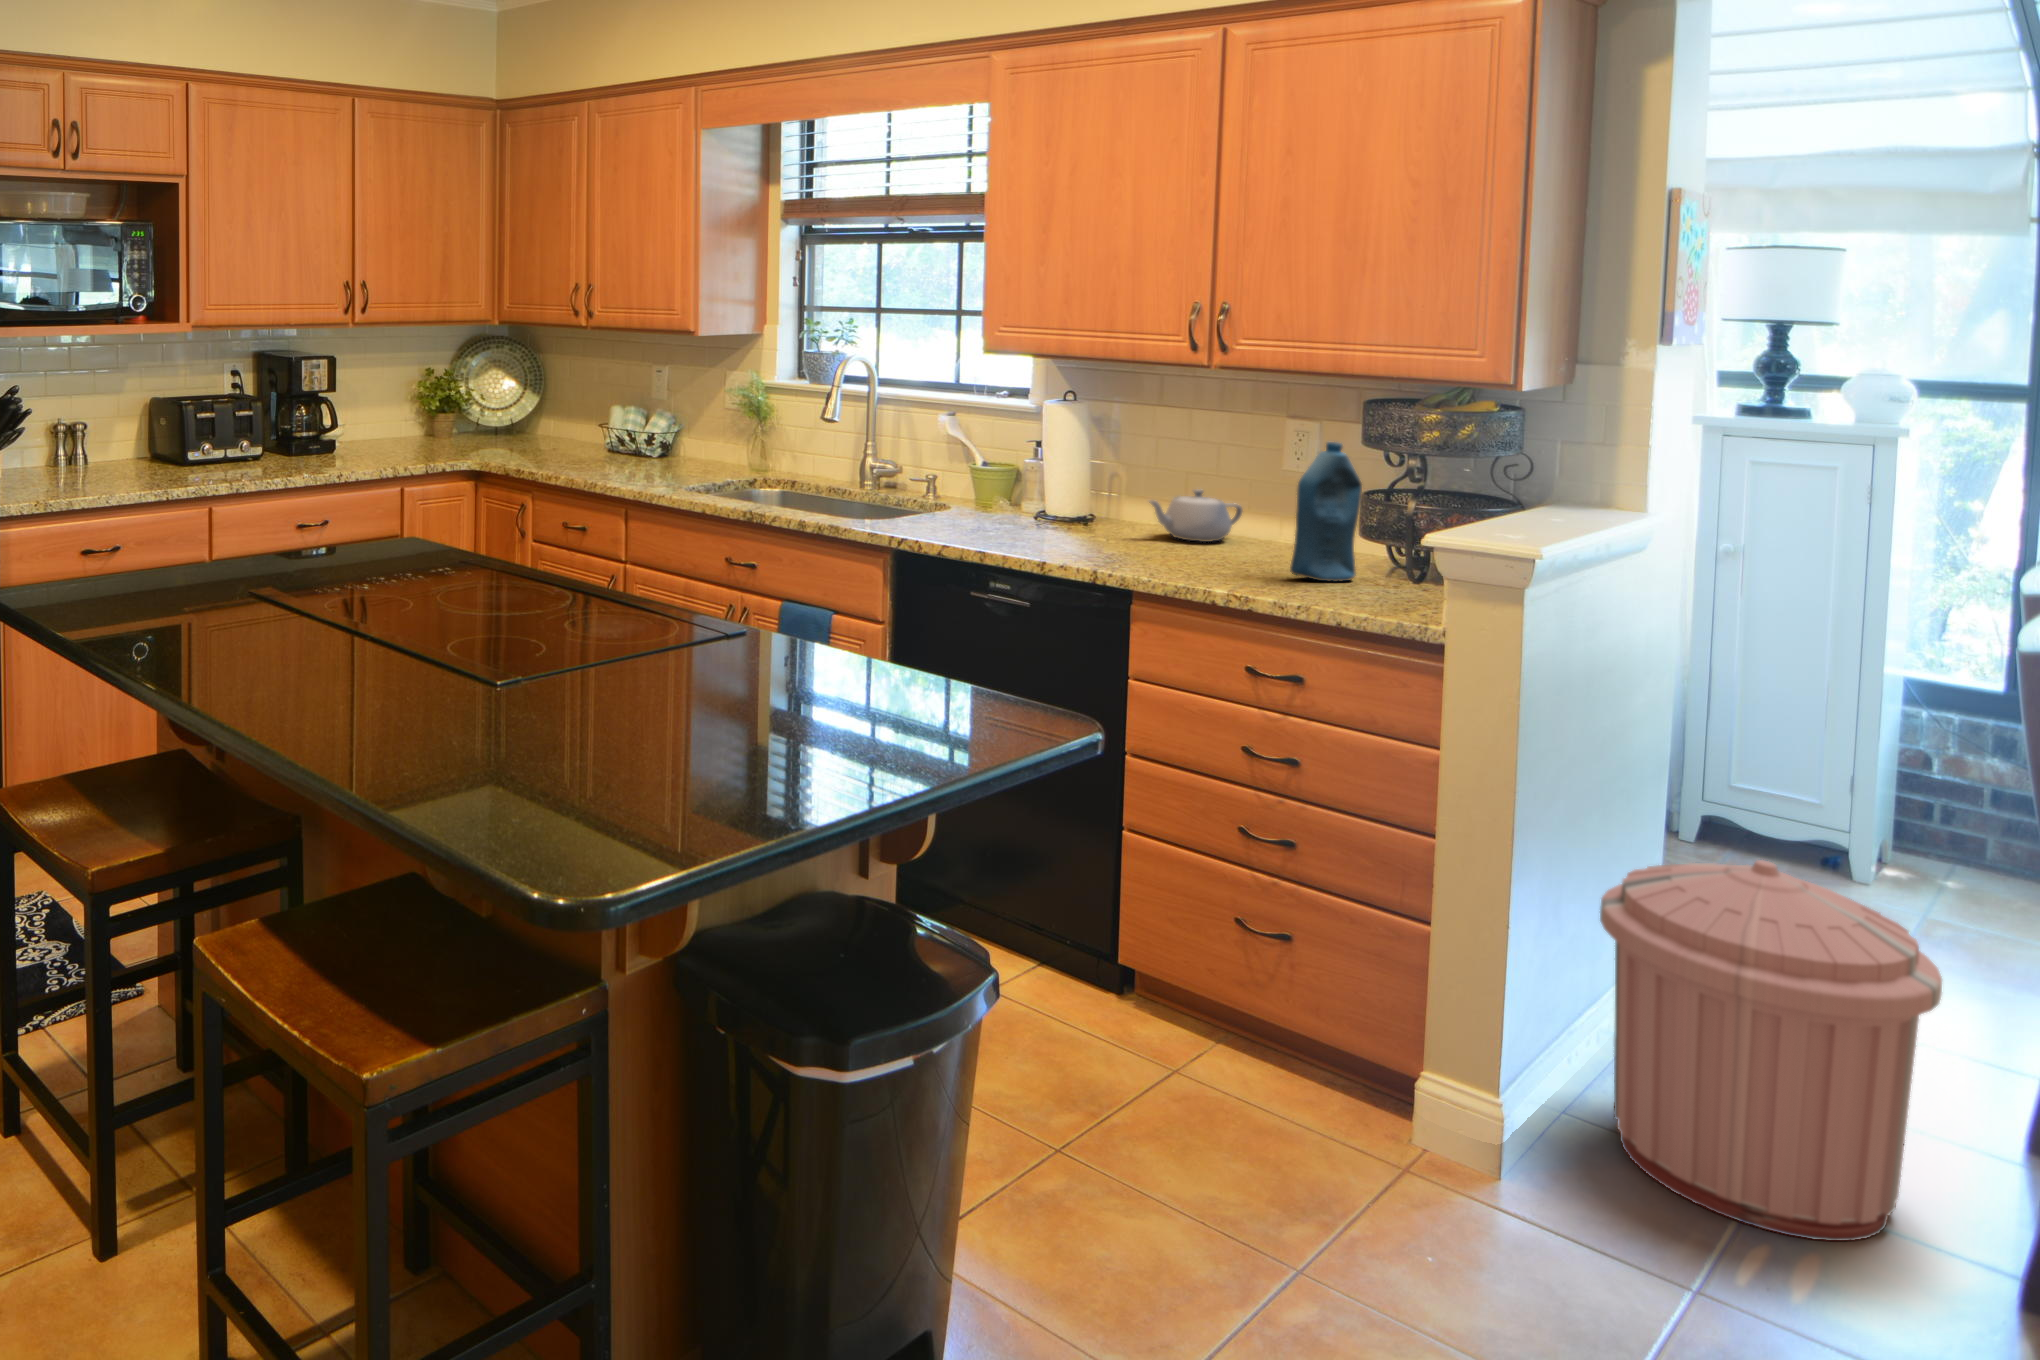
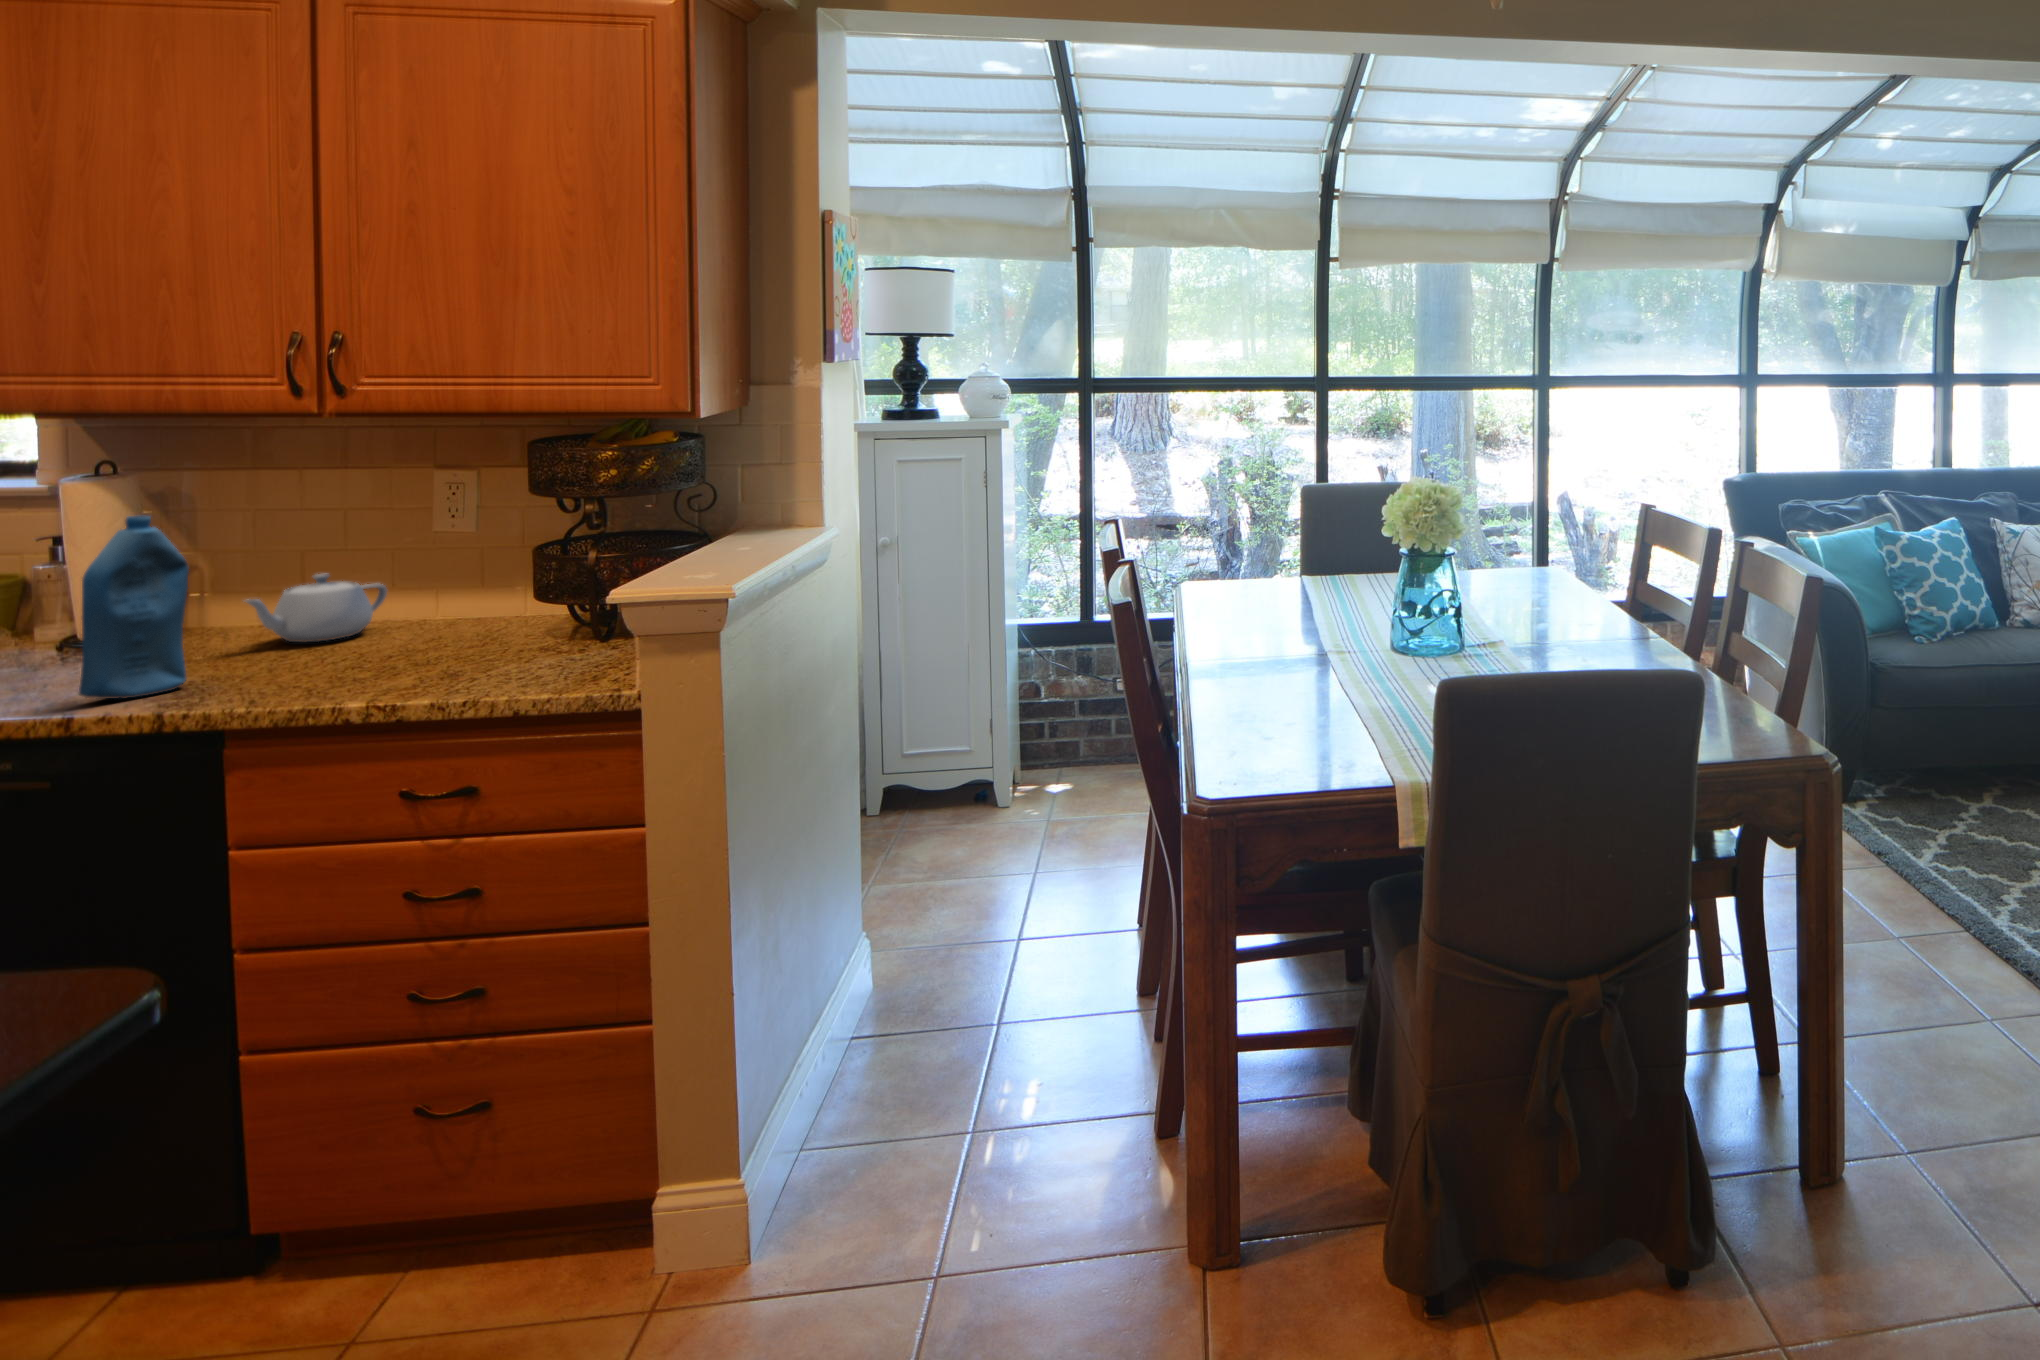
bottle: present [1290,442,1362,582] -> present [79,516,189,699]
trash can: present [1600,860,1942,1241] -> none [812,829,1067,1174]

